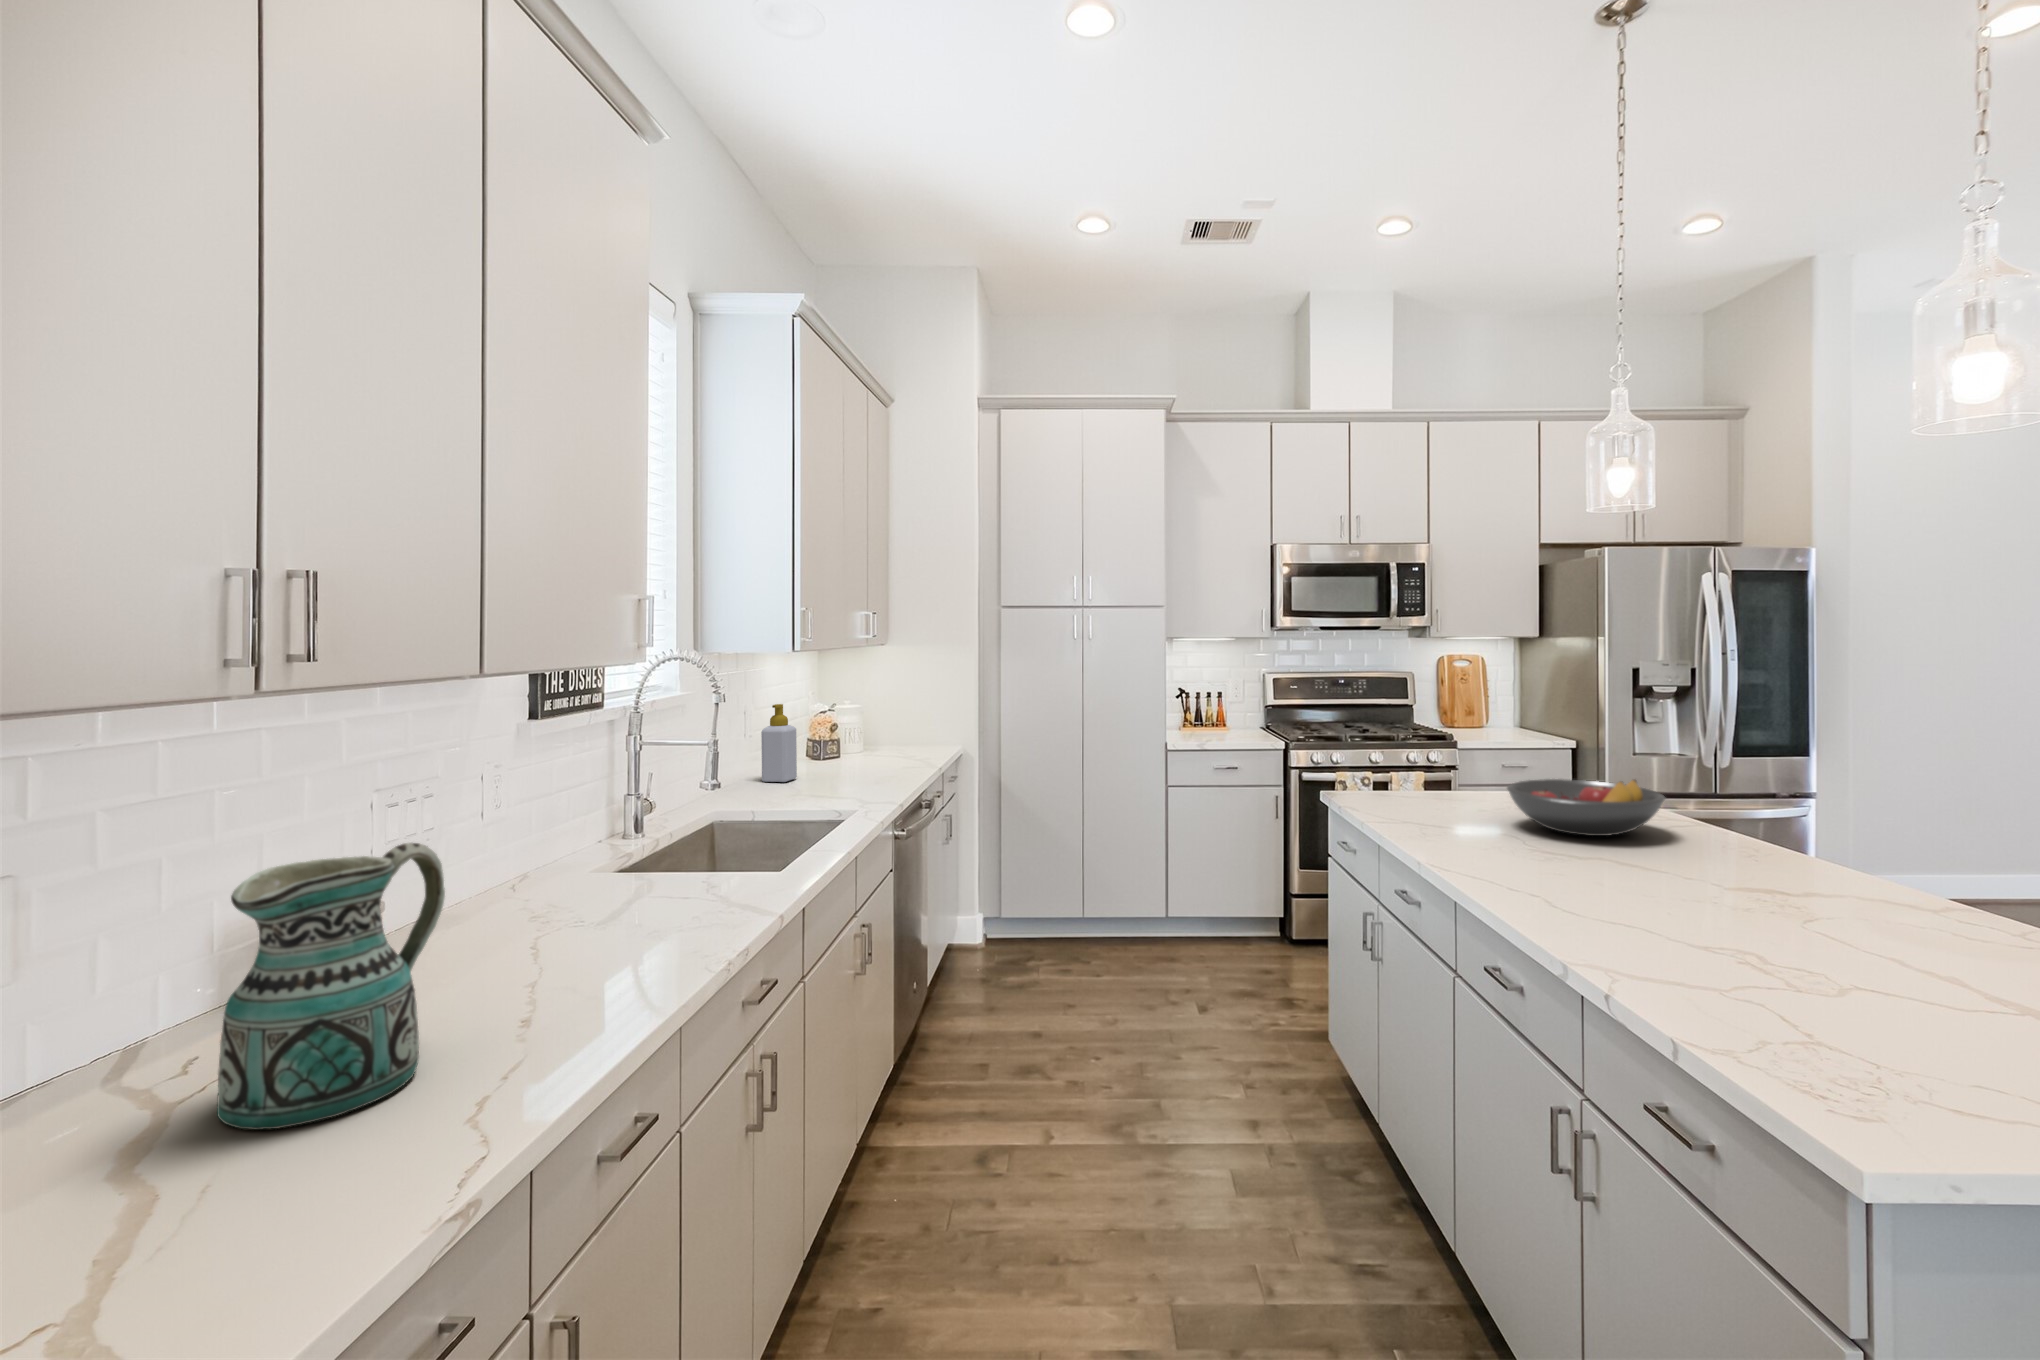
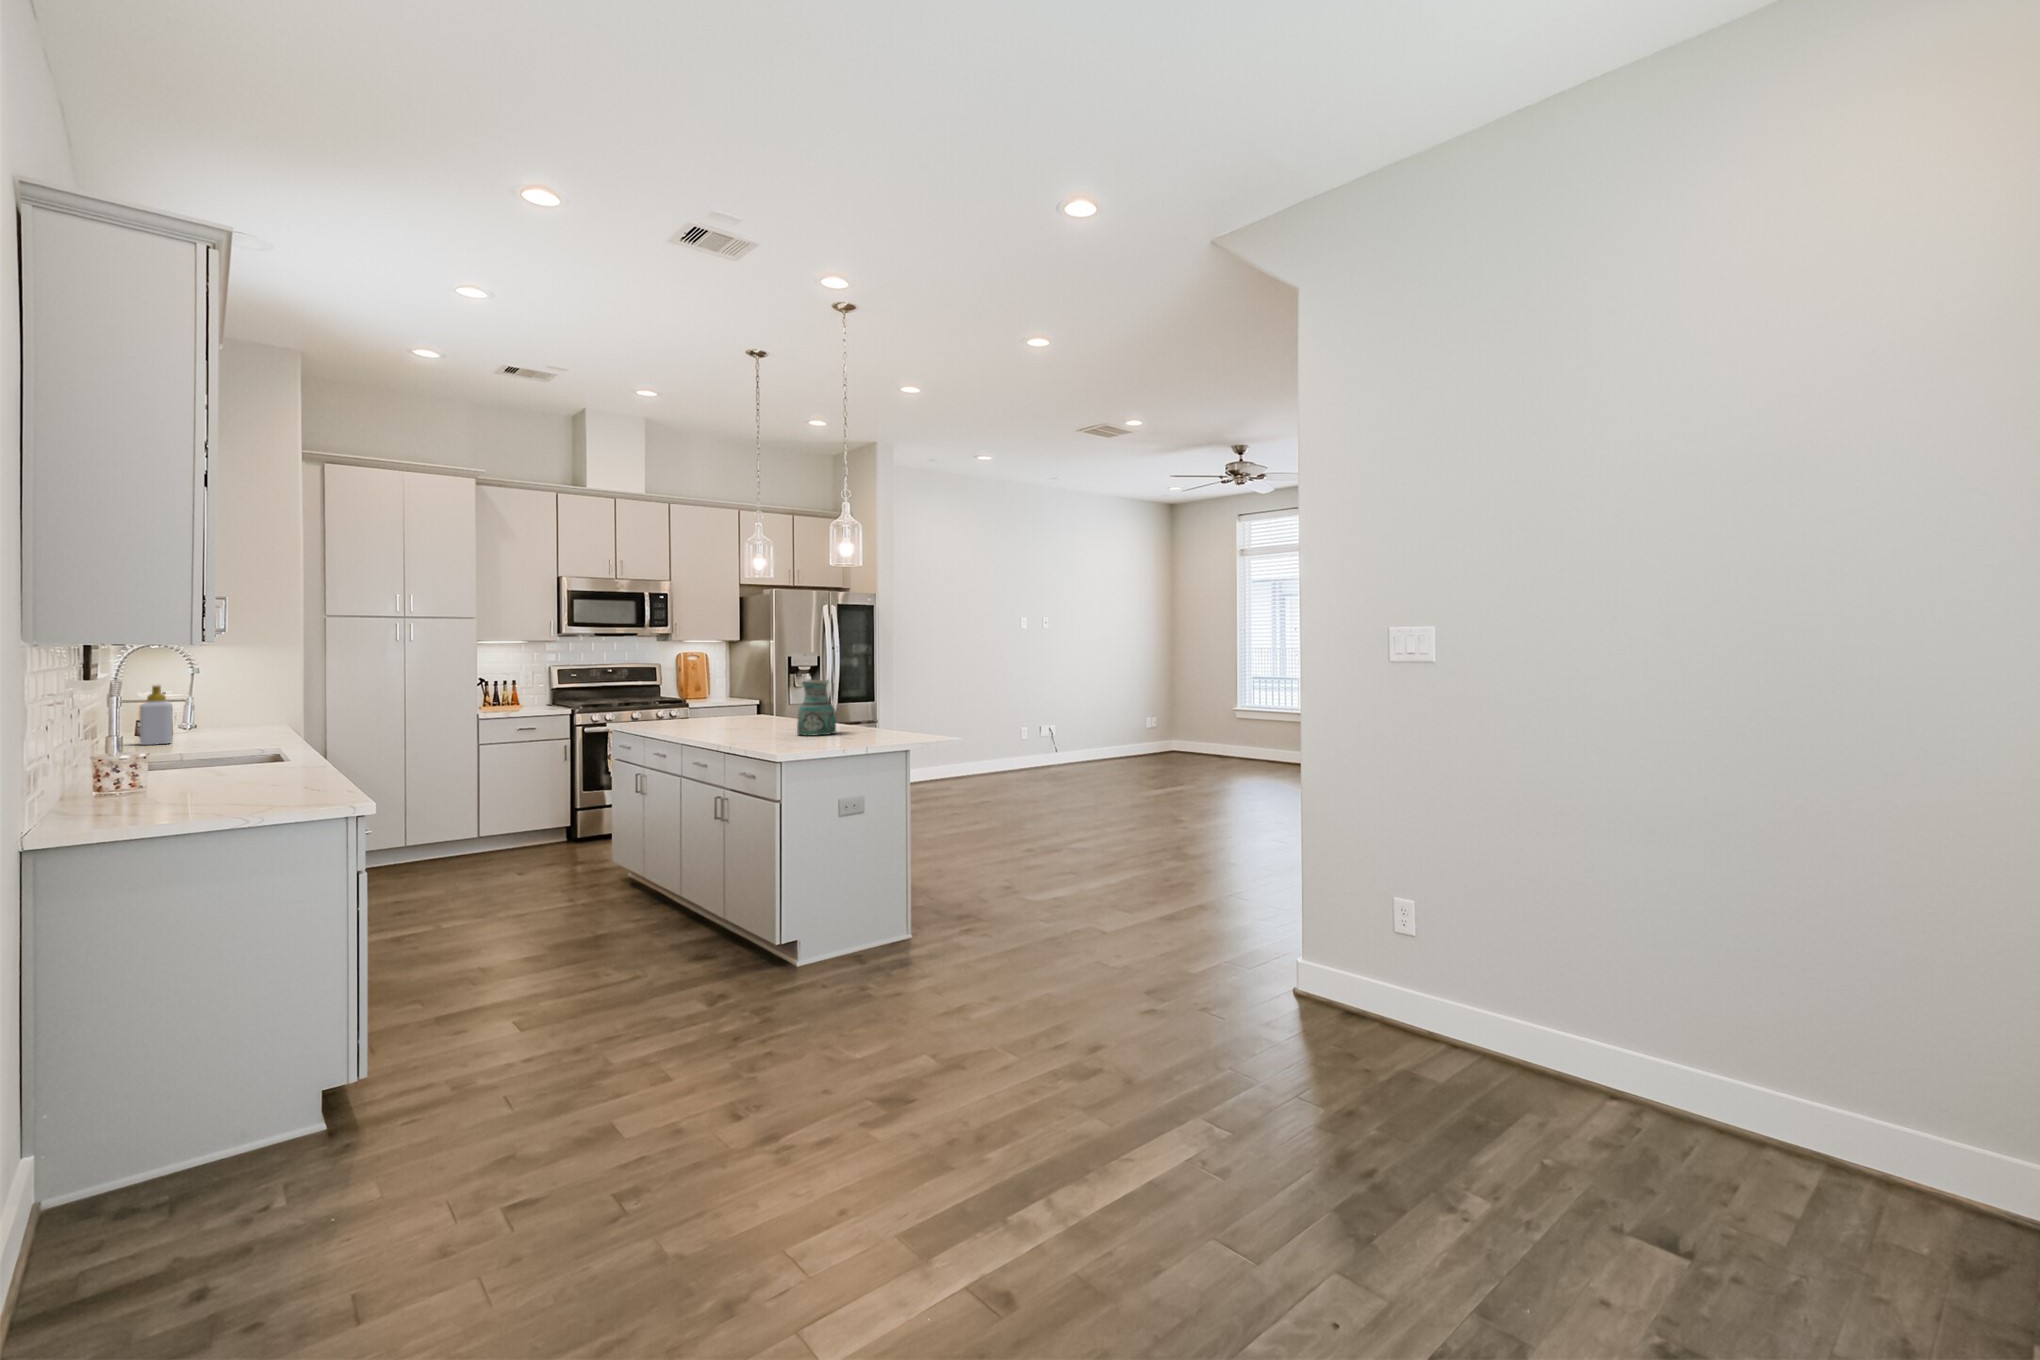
fruit bowl: present [1507,779,1665,836] -> none [710,696,778,720]
ceramic pitcher: present [217,843,445,1130] -> present [797,679,836,736]

